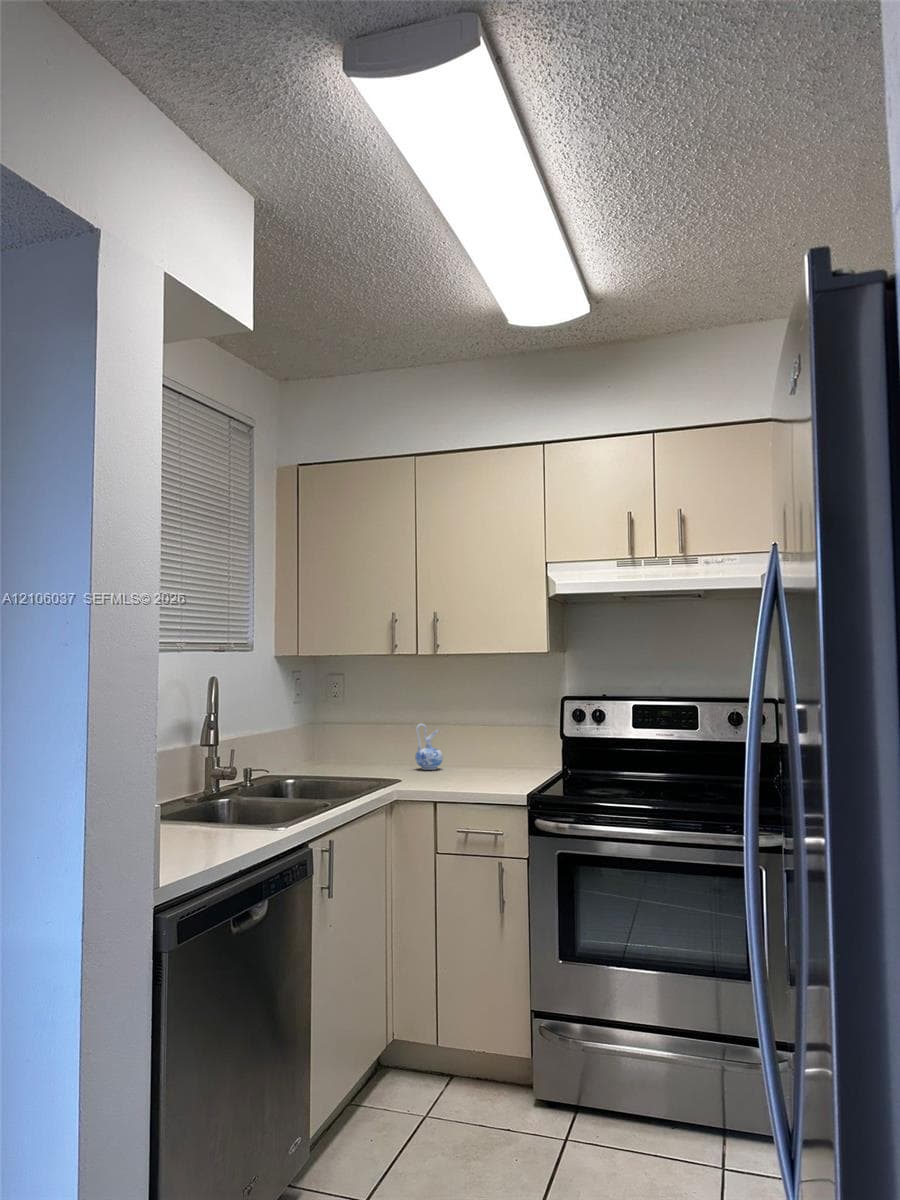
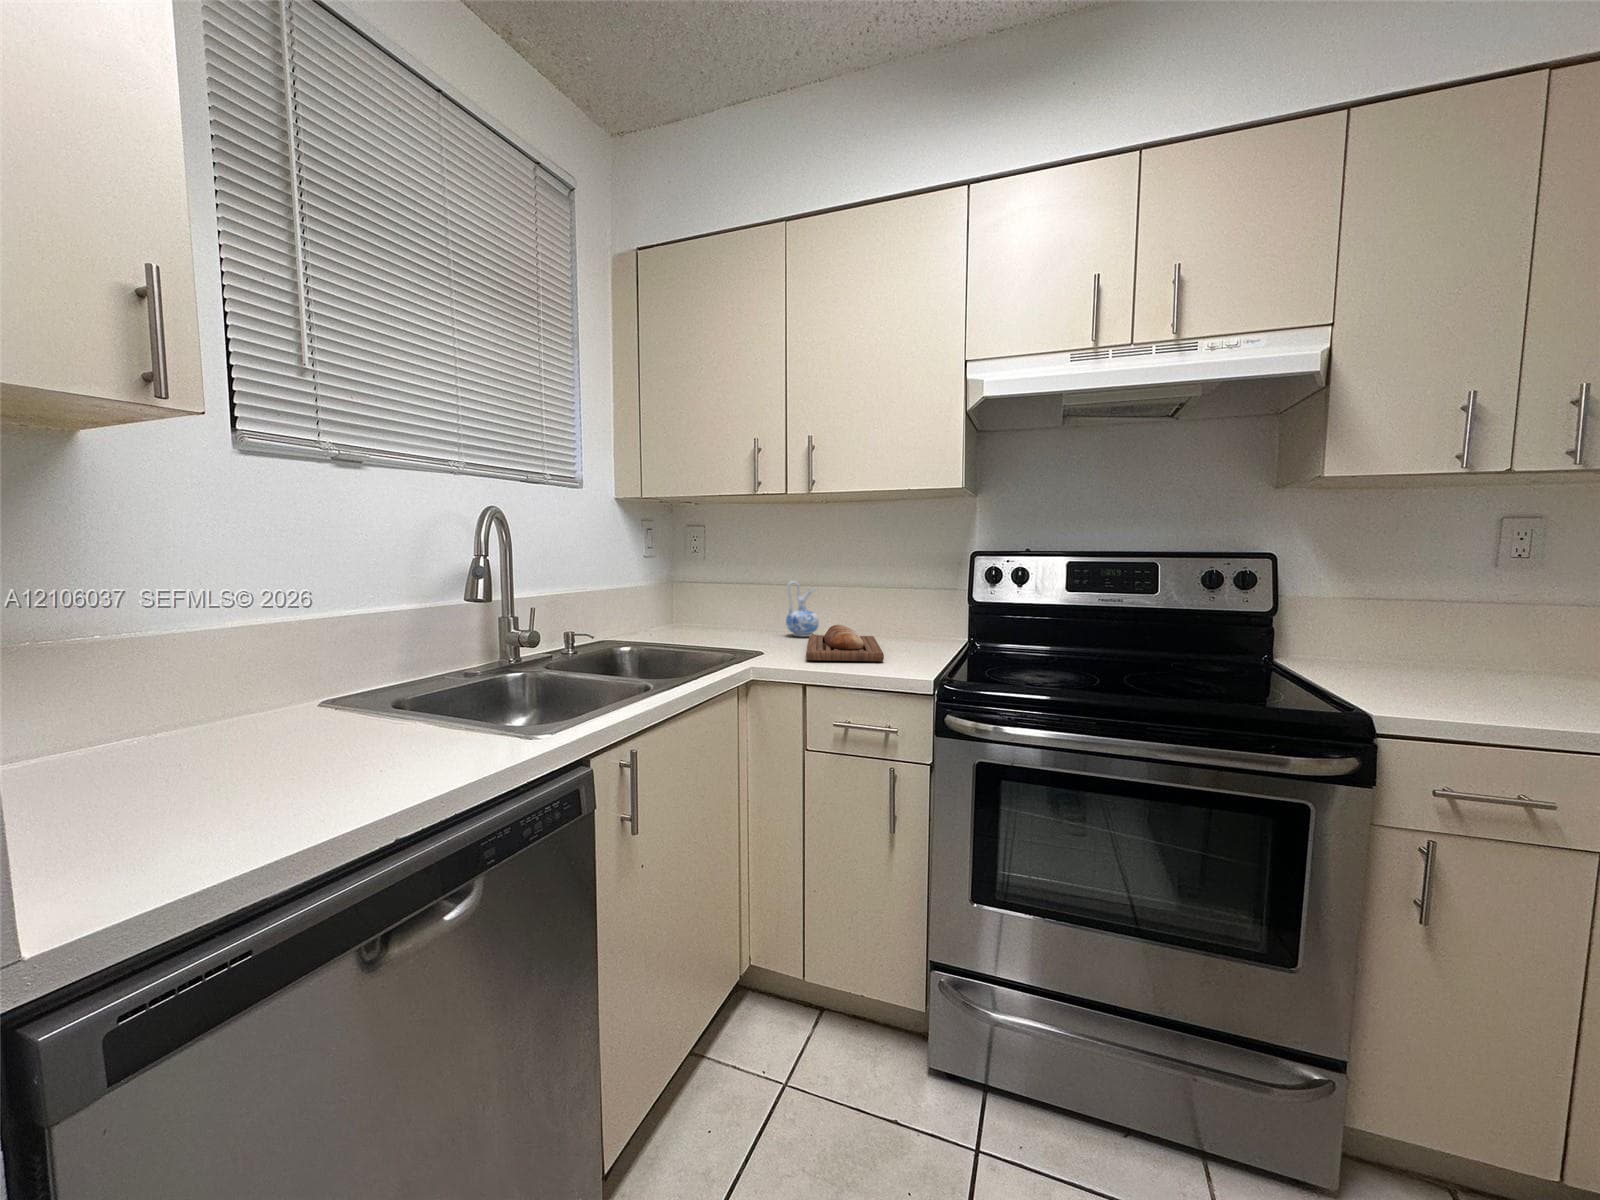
bread loaf: none [435,759,494,785] -> present [806,625,884,661]

